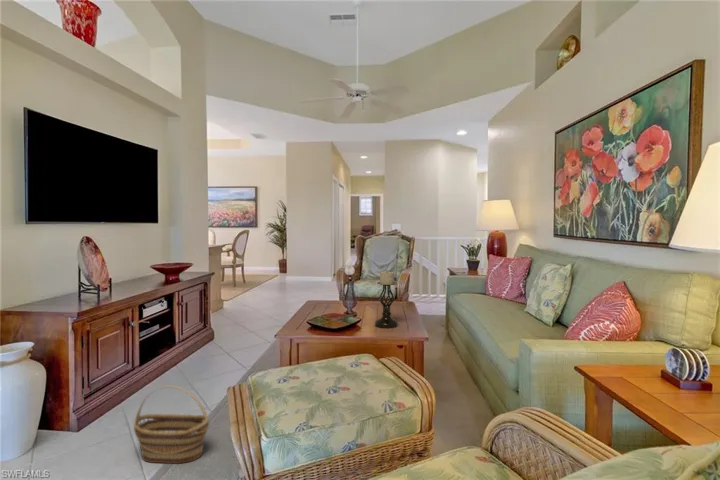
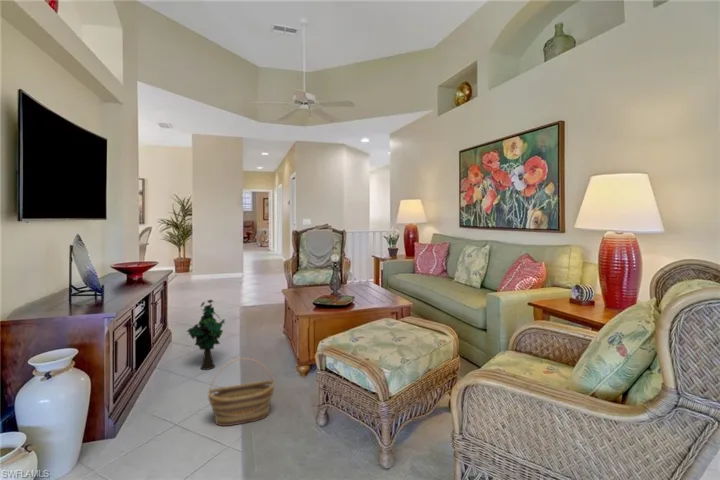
candle holder: present [375,270,398,328] -> none [364,255,383,299]
decorative plant: none [181,309,226,384] -> present [187,300,224,370]

